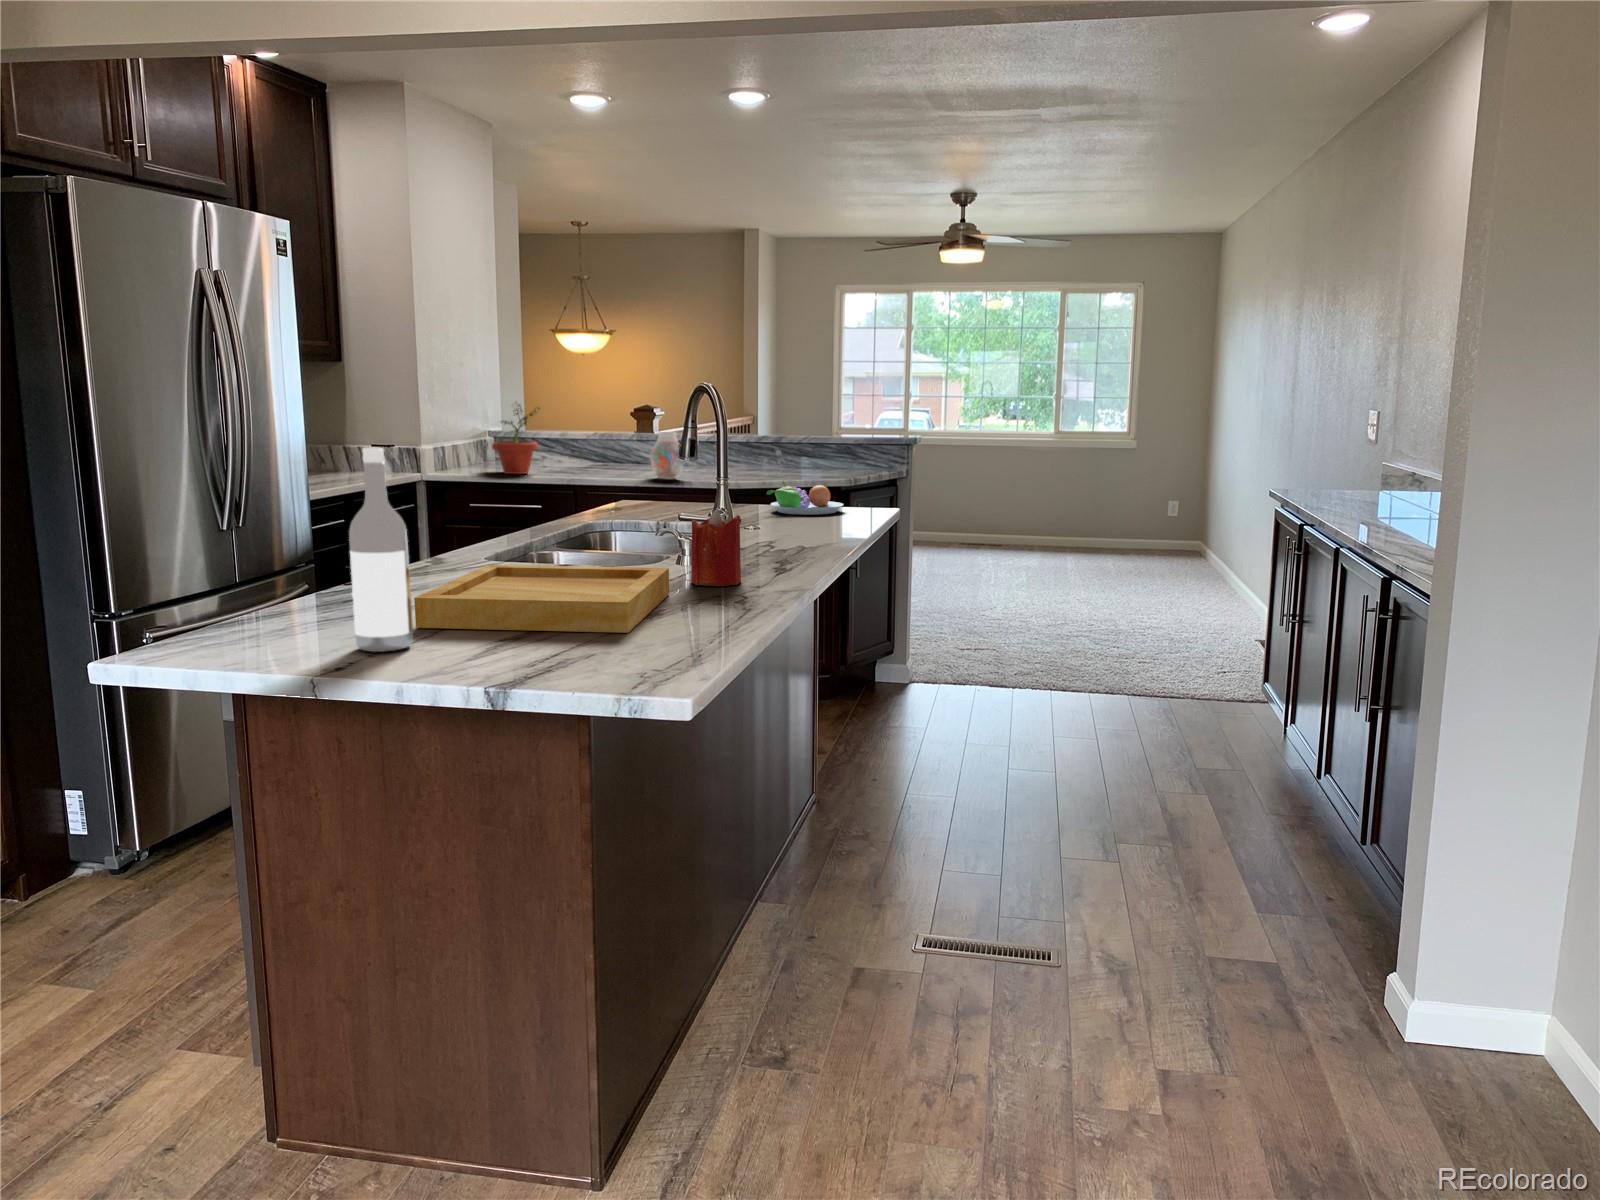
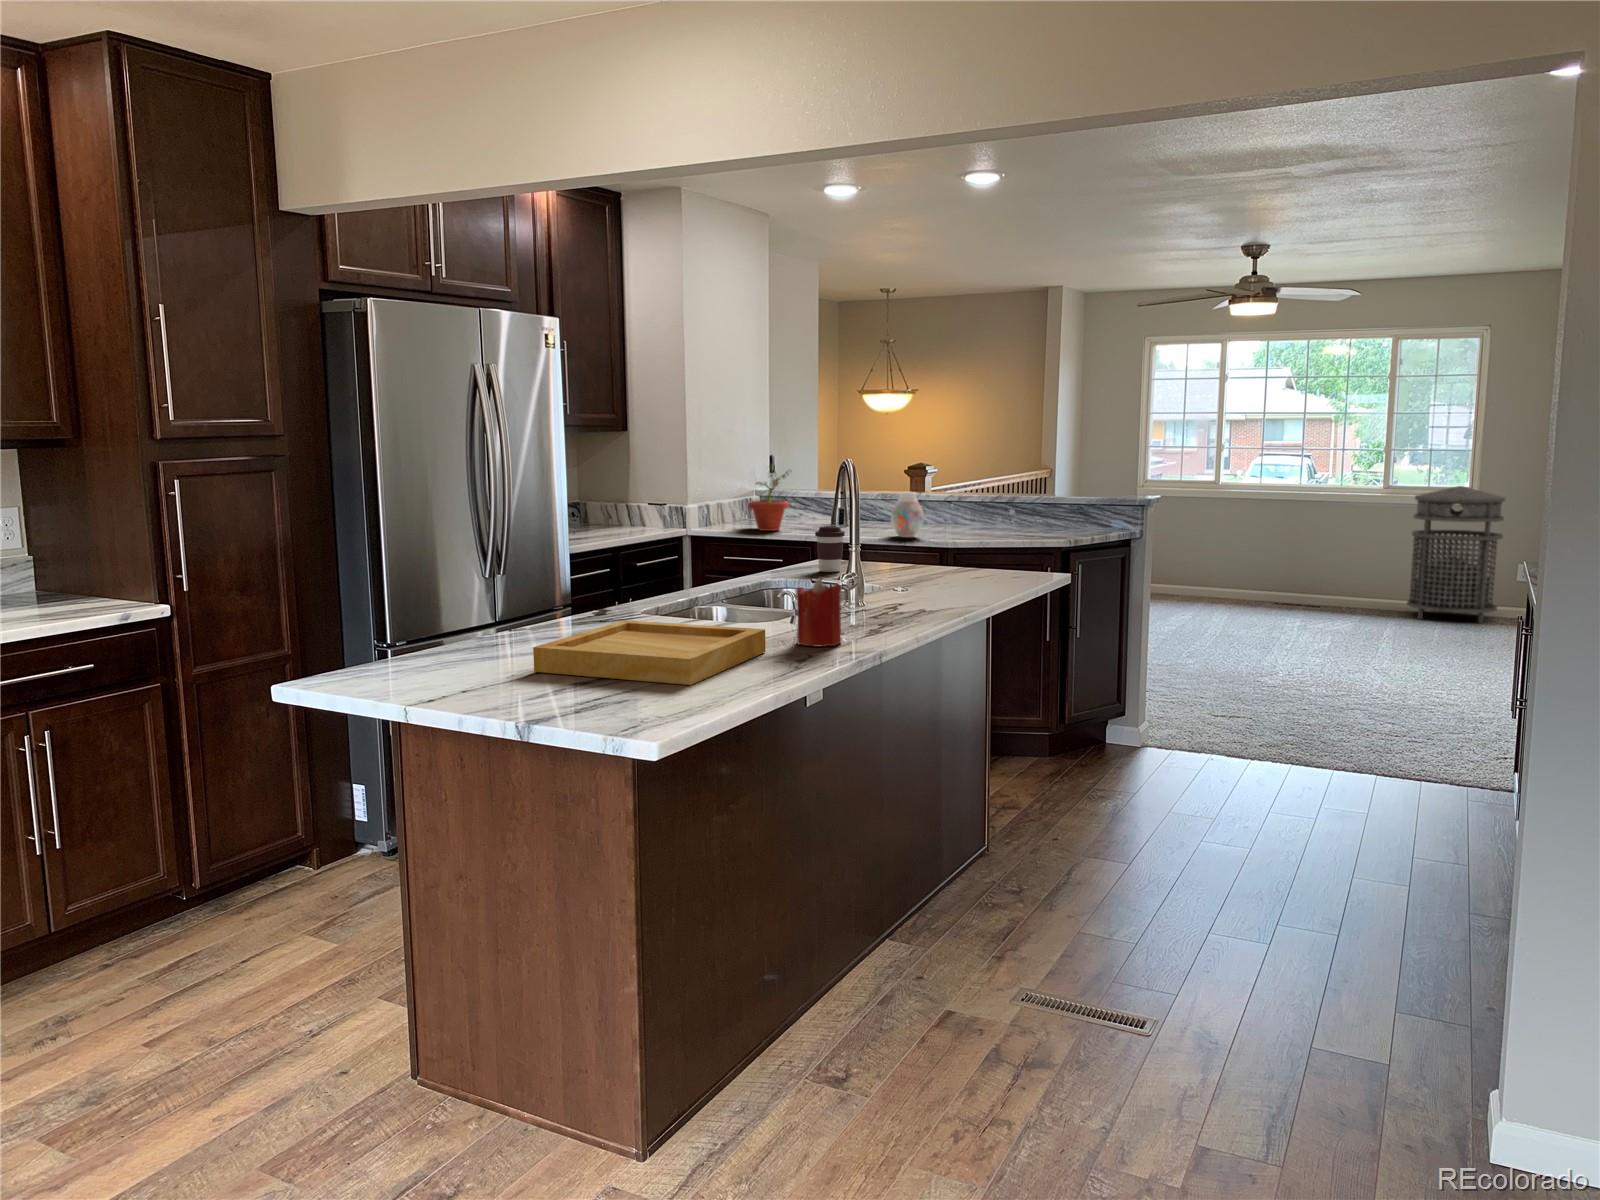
trash can: none [1080,431,1159,555] -> present [1407,486,1505,623]
wine bottle: present [349,448,413,652] -> none [469,528,517,690]
coffee cup: none [615,463,647,513] -> present [815,526,845,572]
fruit bowl: present [767,481,843,515] -> none [951,545,1029,578]

